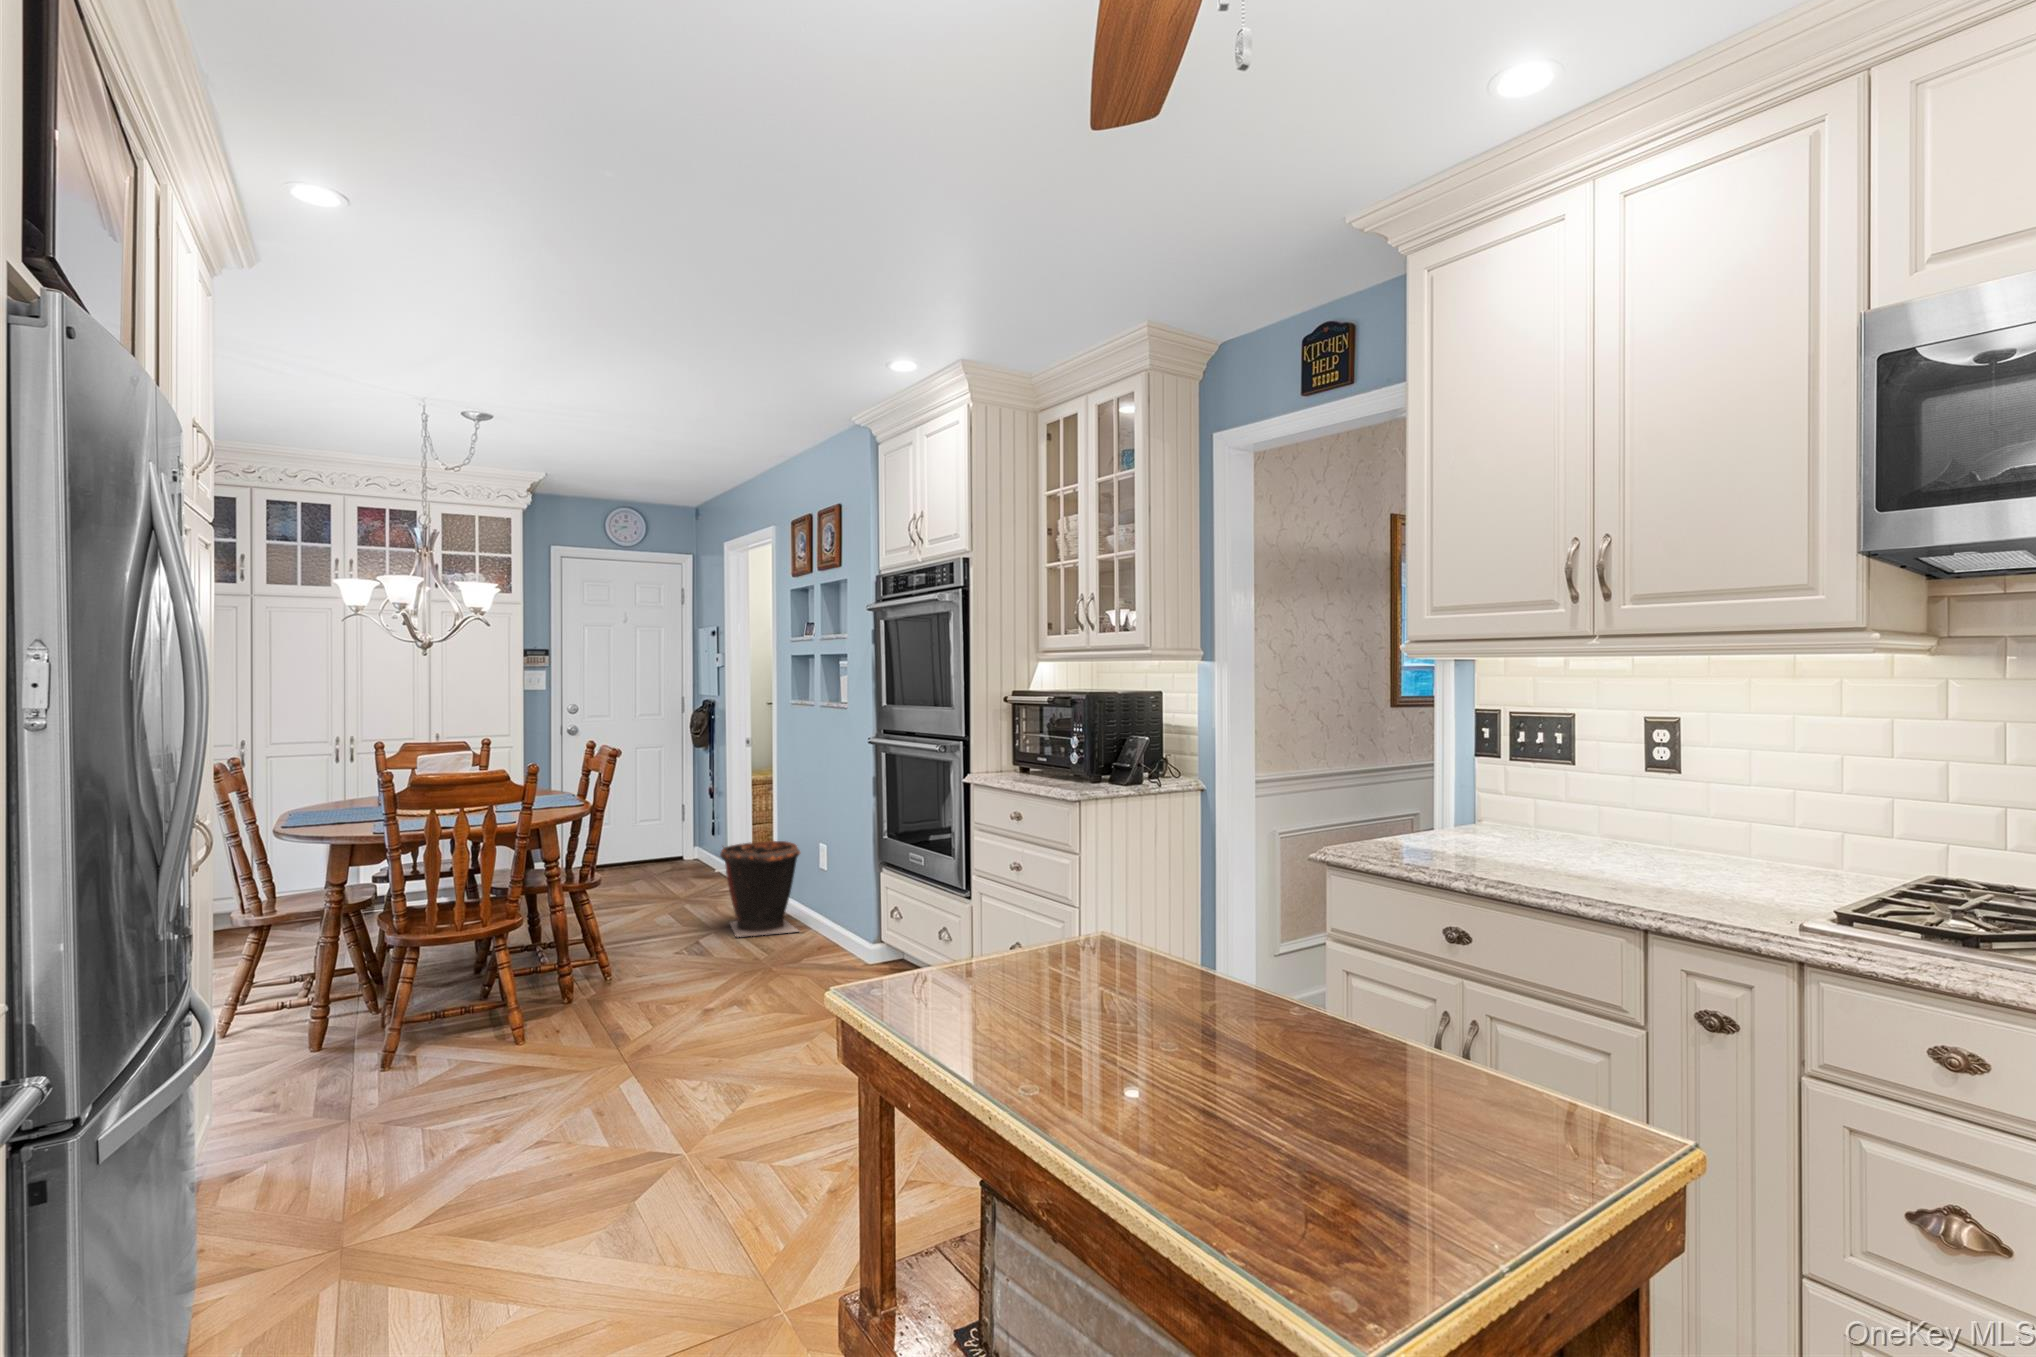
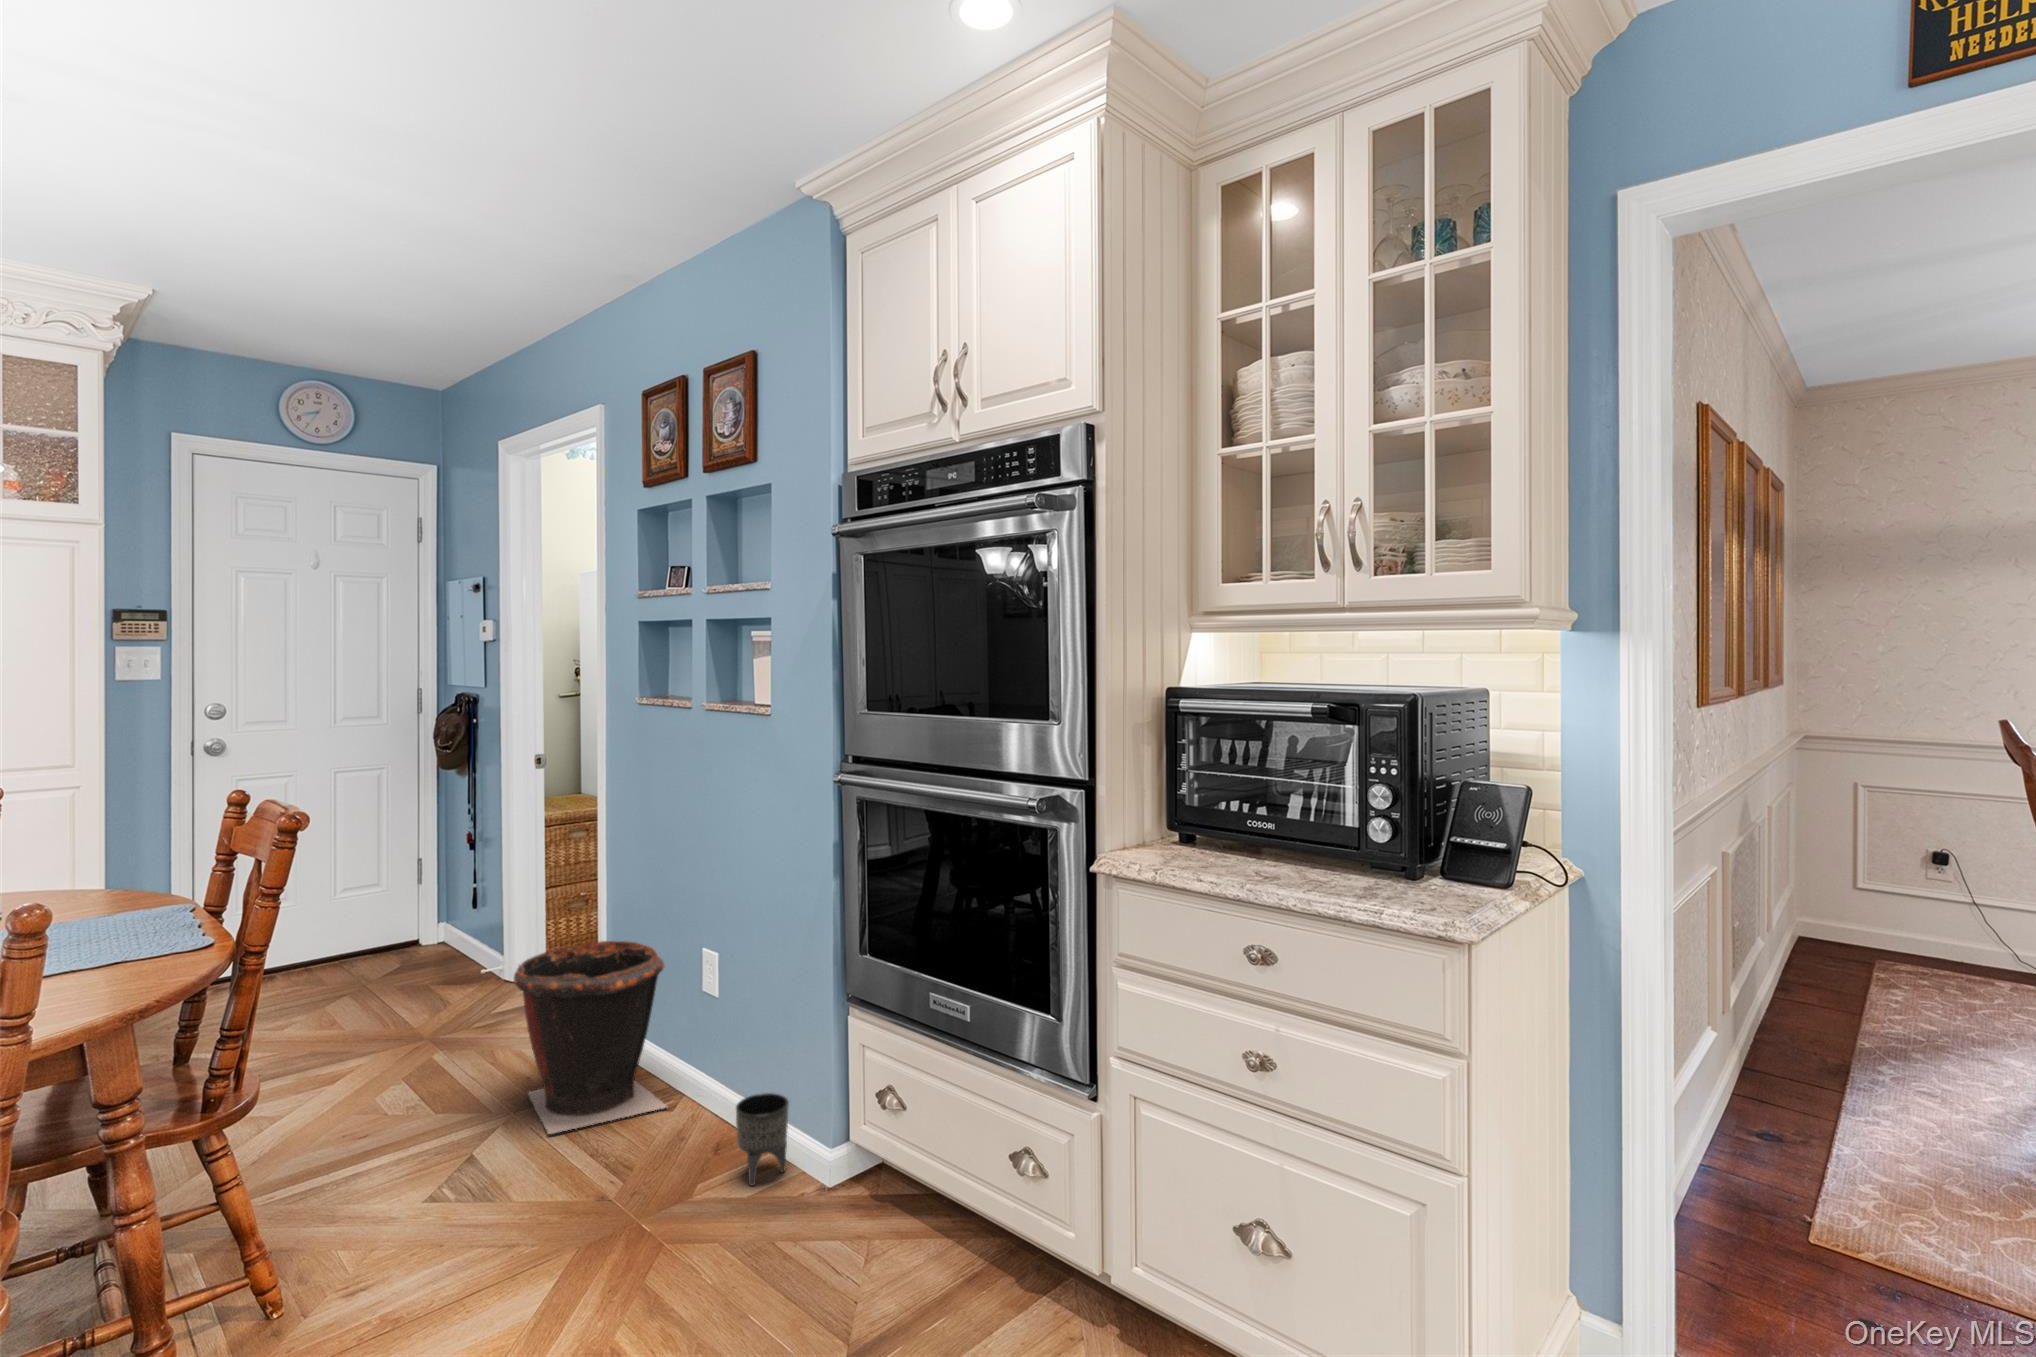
planter: none [824,916,852,961] -> present [736,1093,789,1186]

